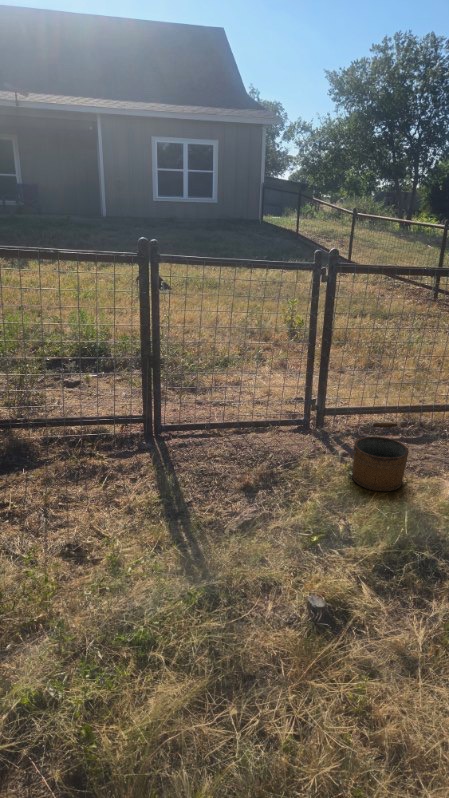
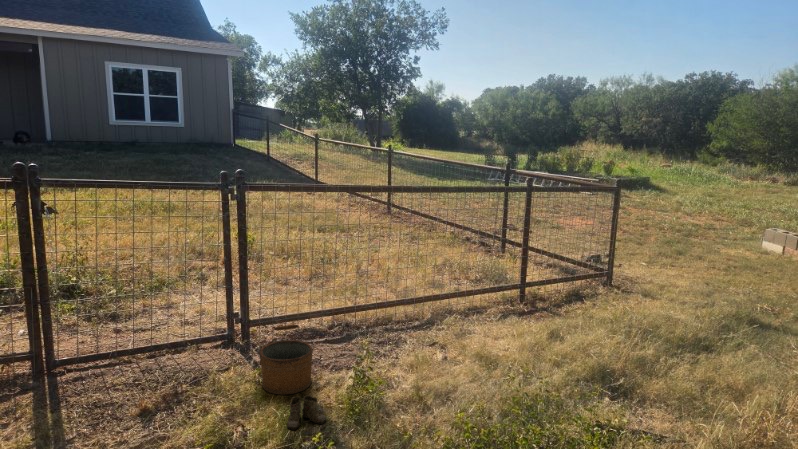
boots: none [382,497,428,529] -> present [287,395,326,430]

